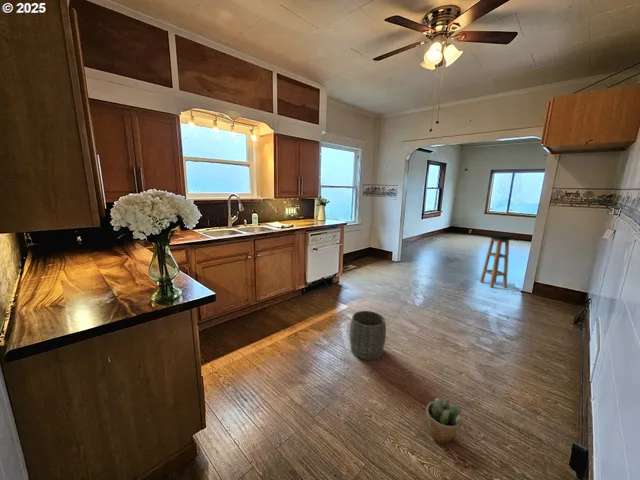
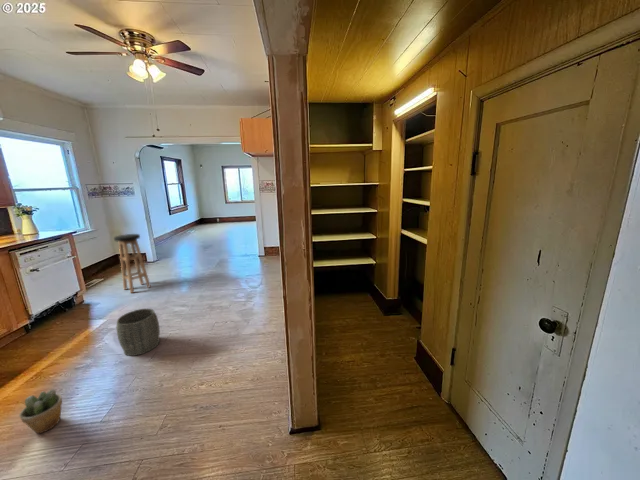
bar stool: present [480,233,512,288] -> present [114,234,151,293]
potted plant: present [426,398,462,444] -> present [19,390,62,433]

